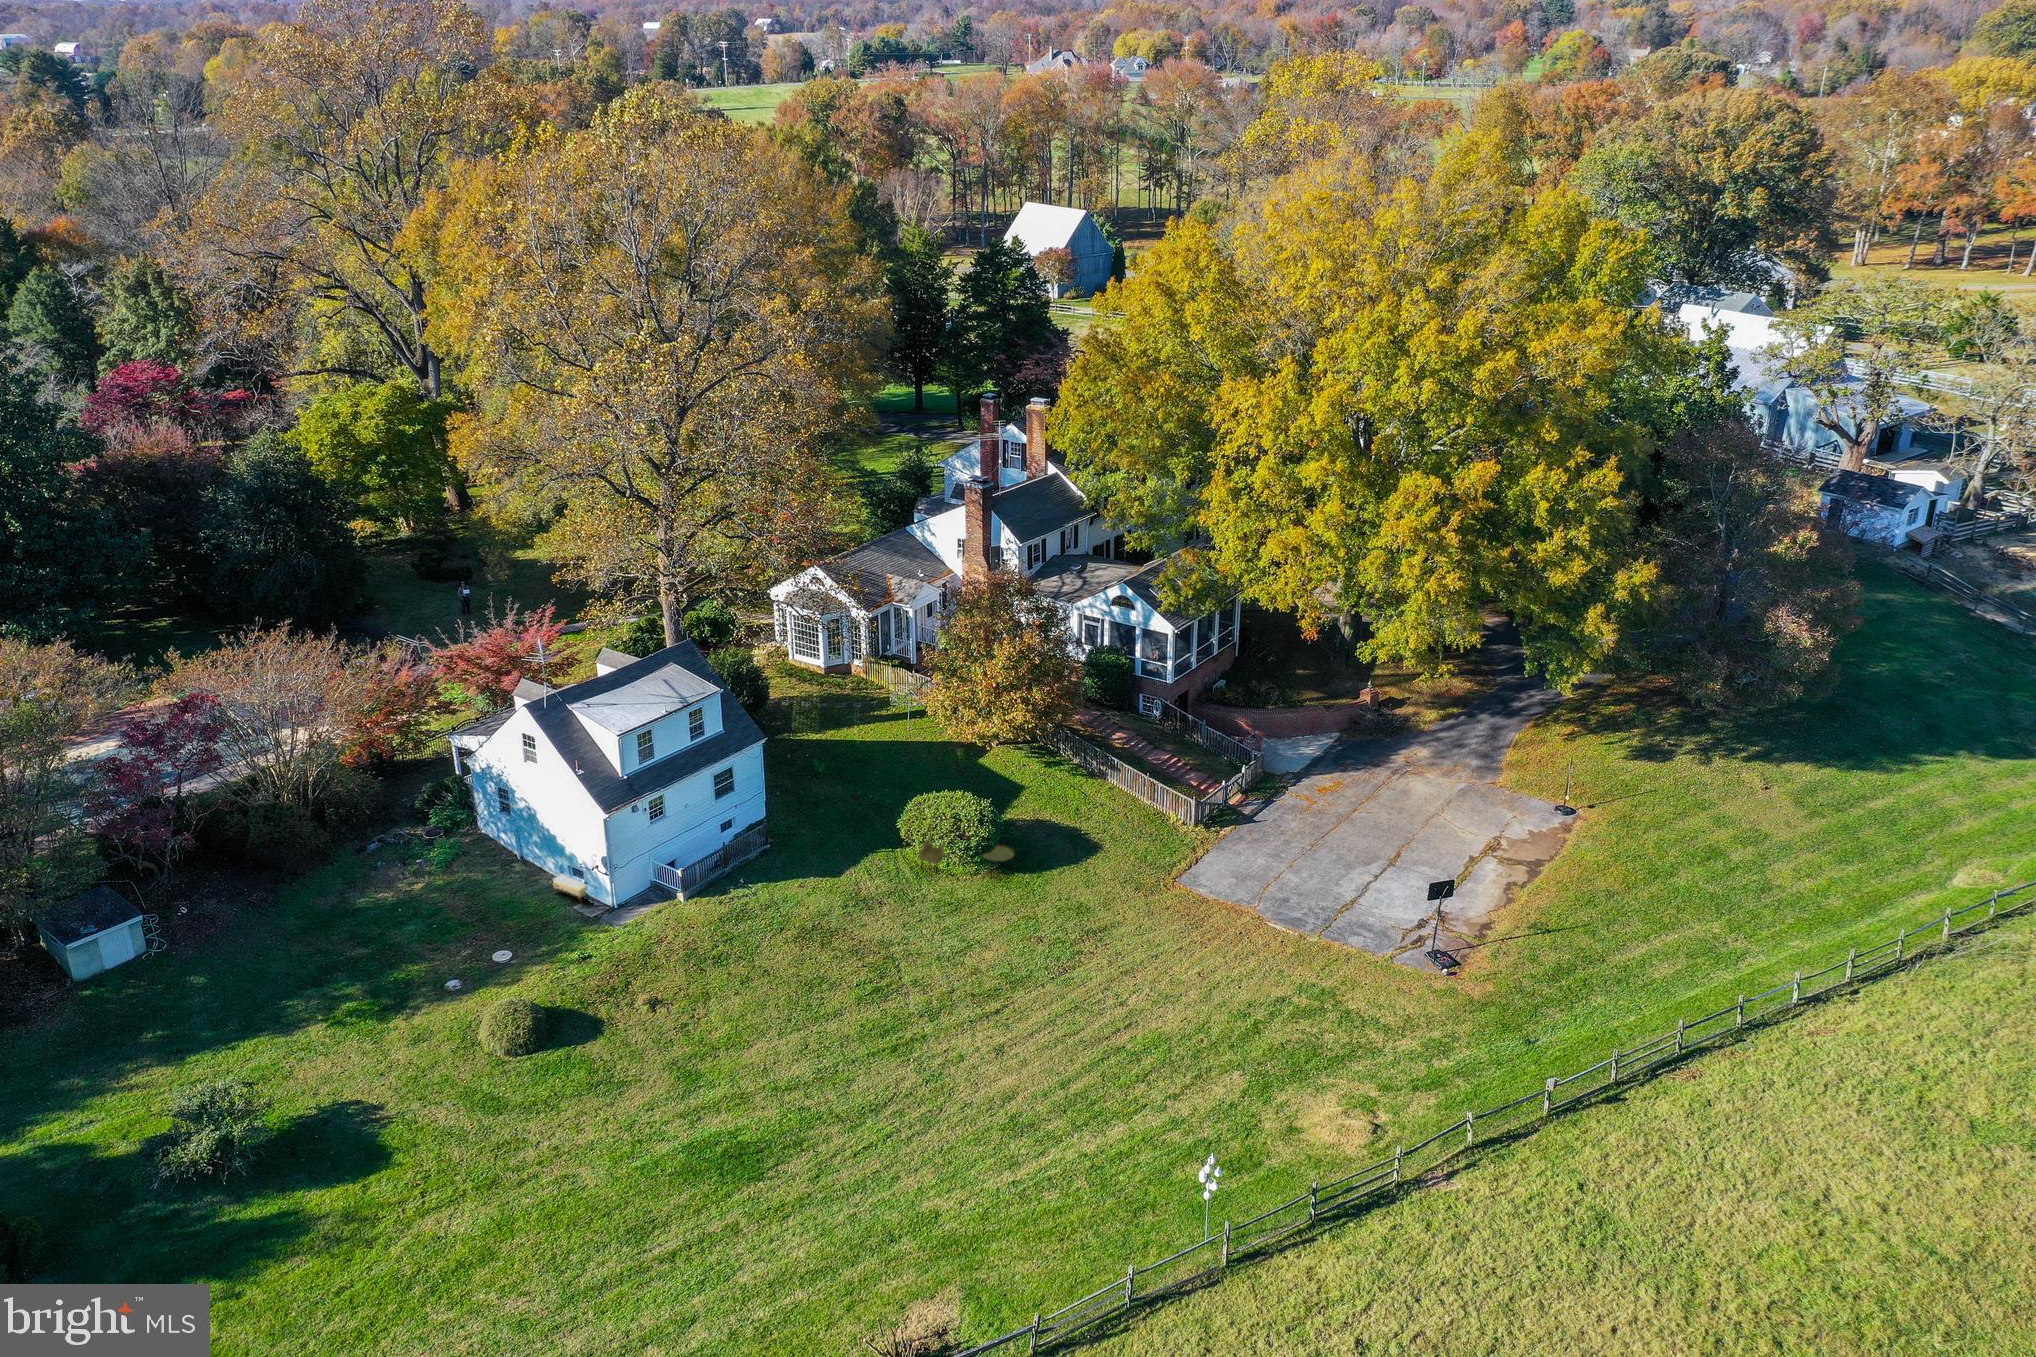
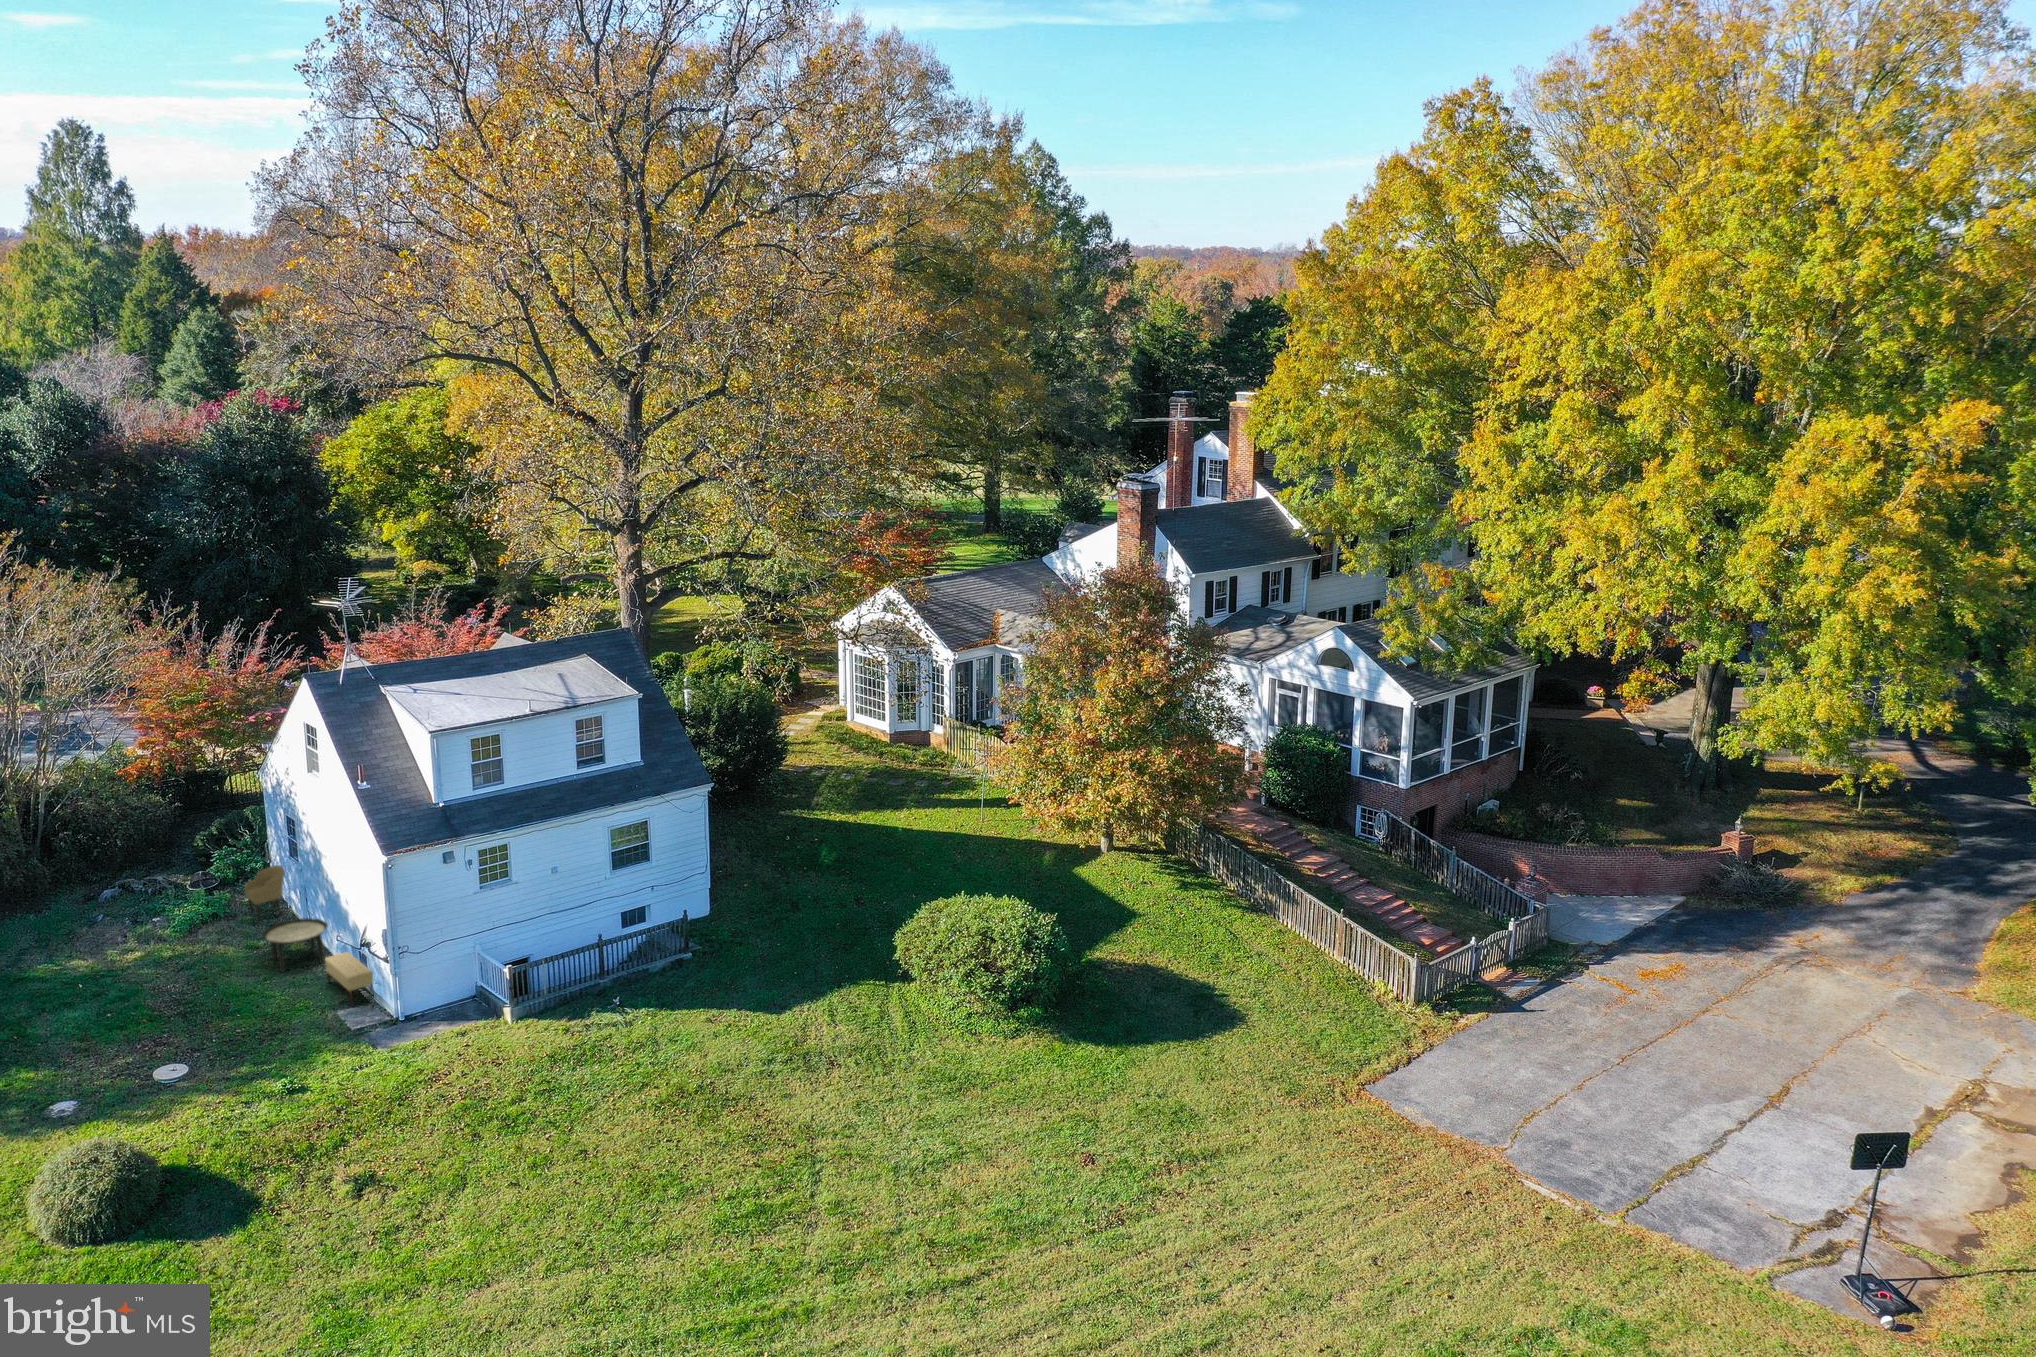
chair: present [919,840,945,872] -> present [245,865,285,920]
round table: present [983,844,1016,877] -> present [262,918,328,972]

